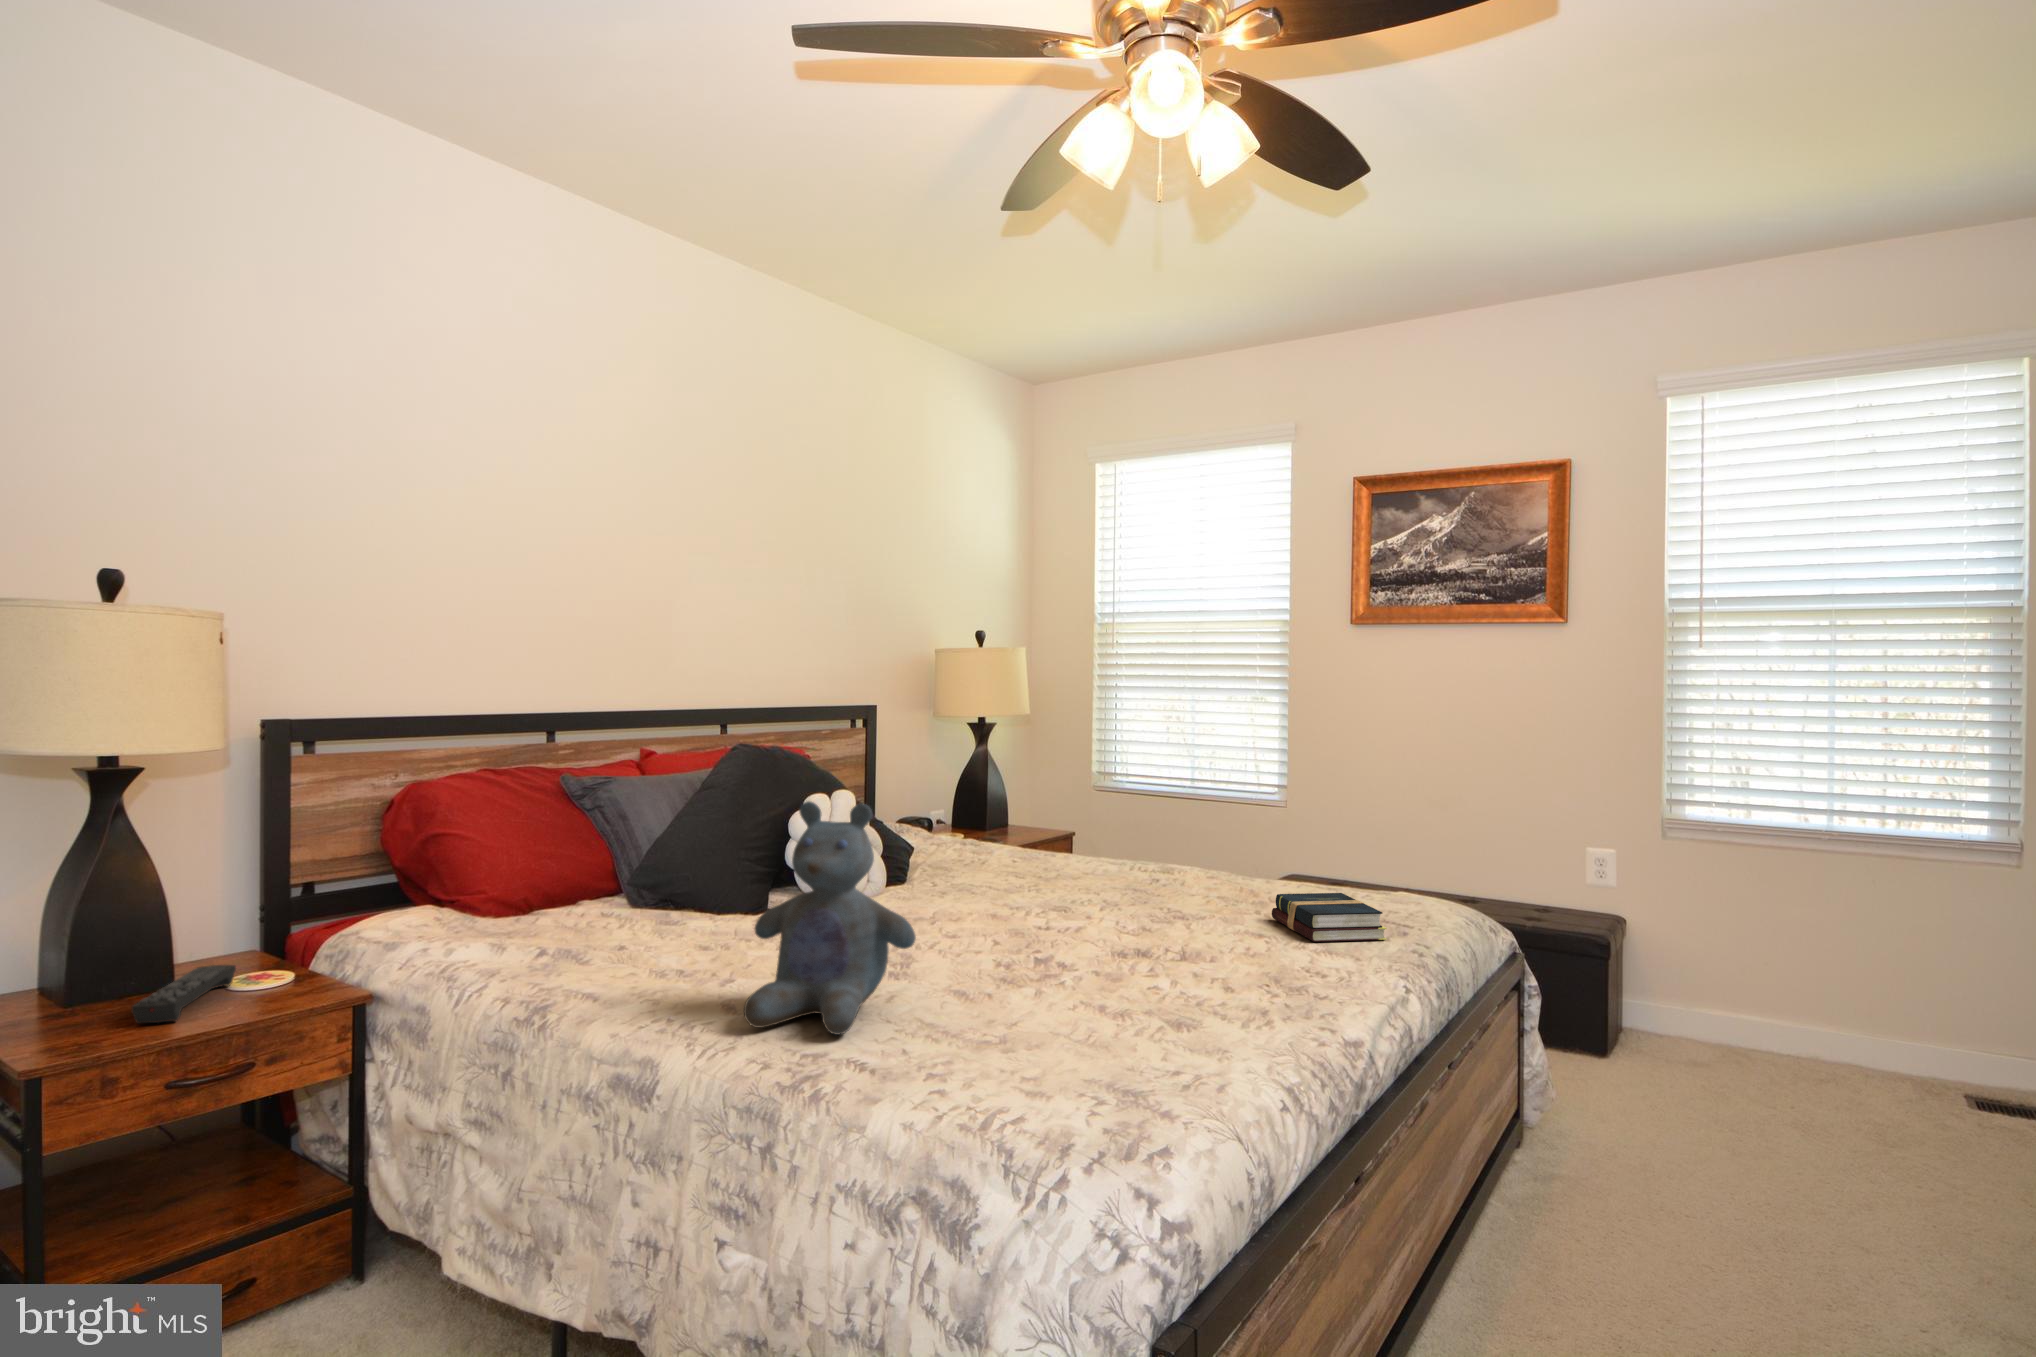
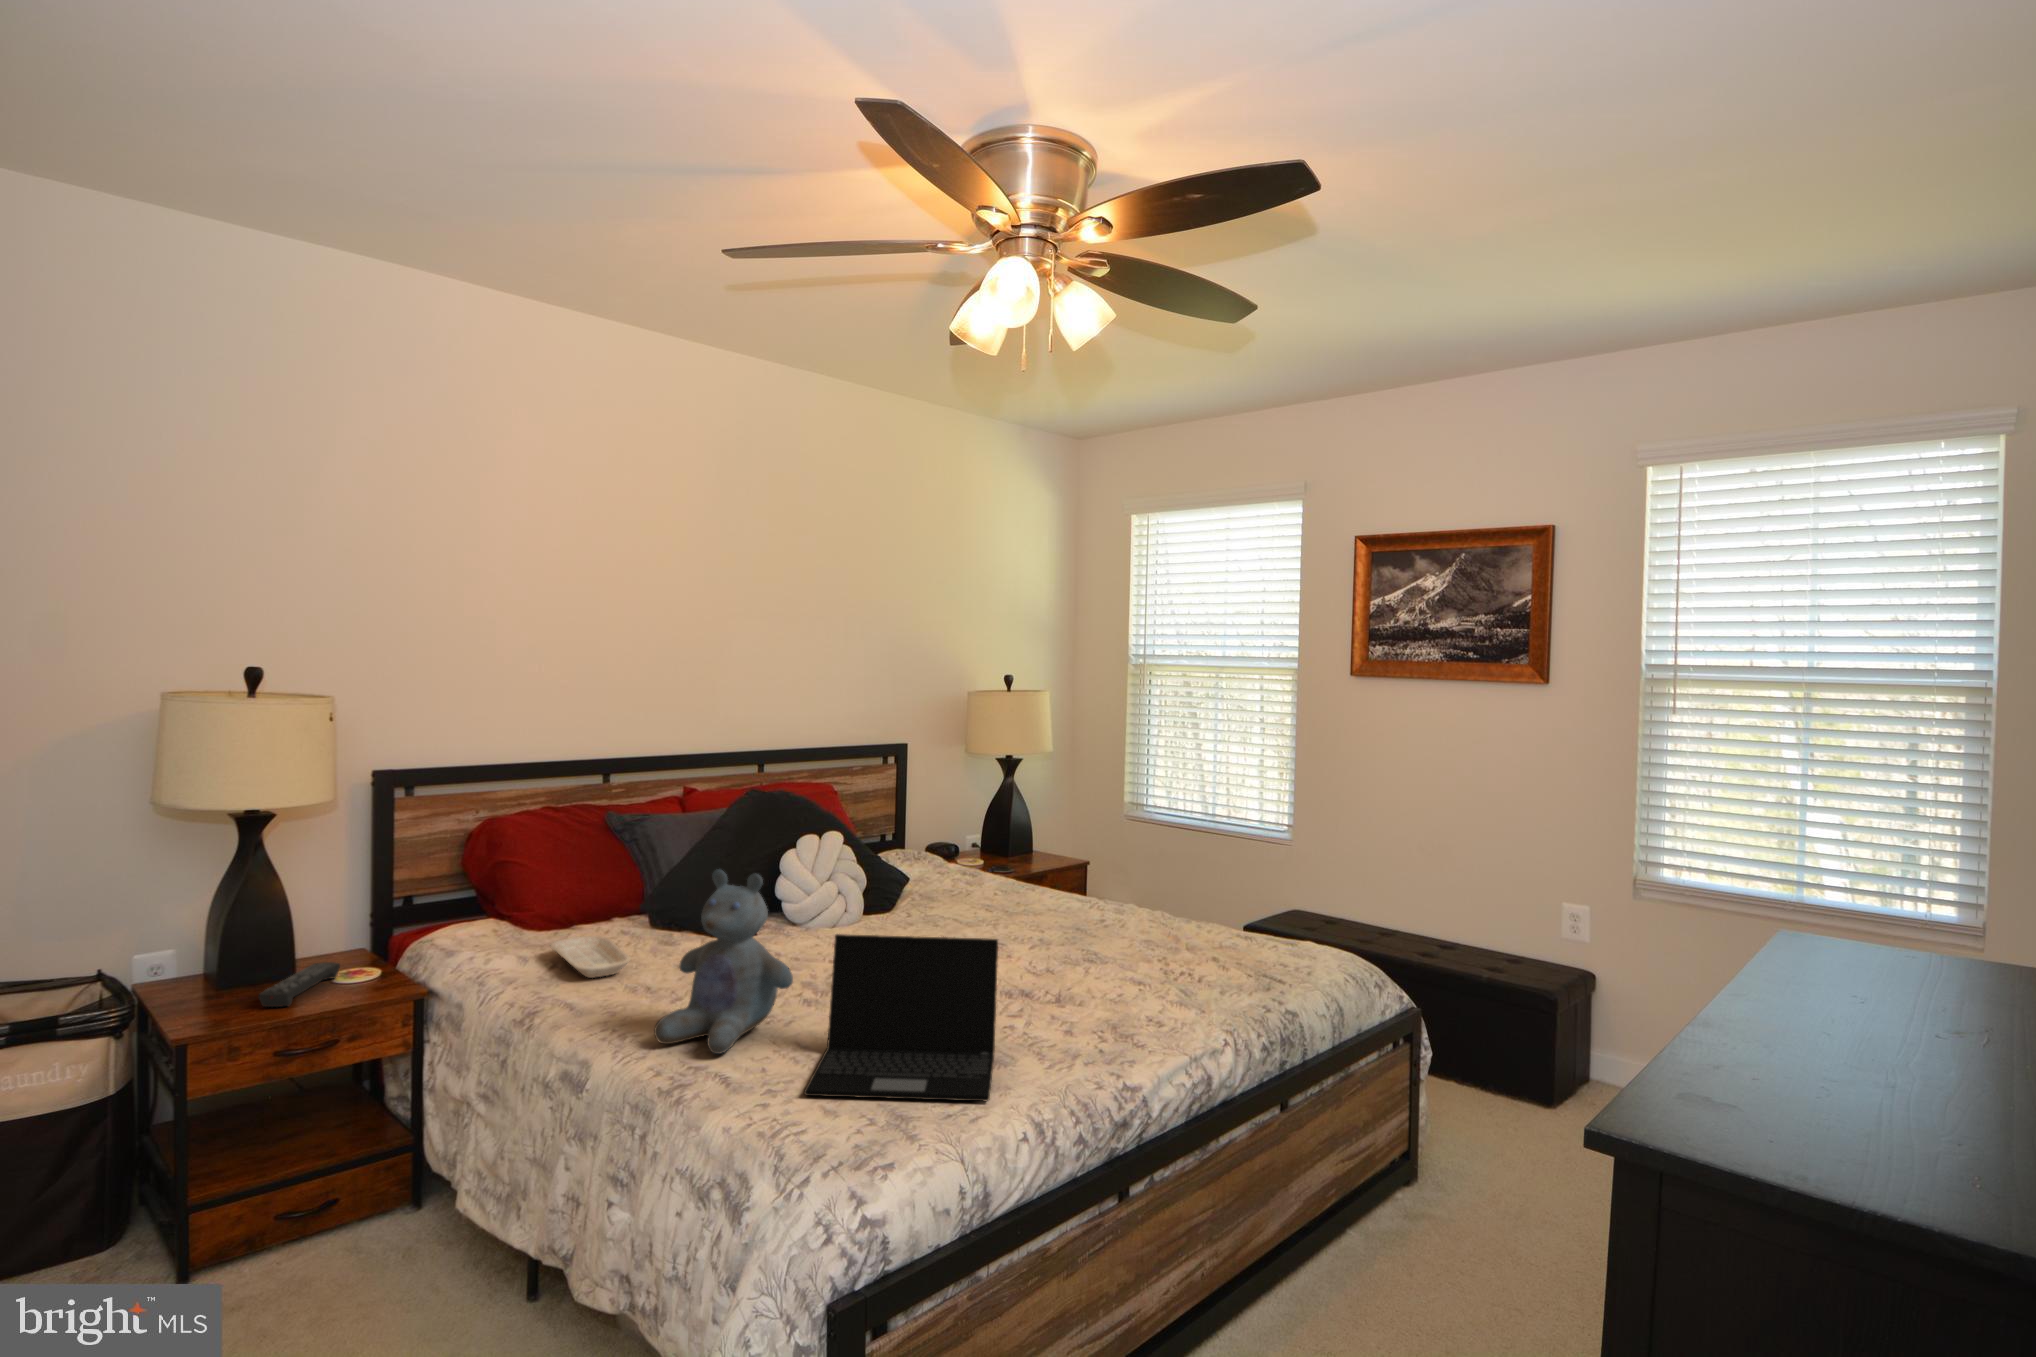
laptop: none [972,872,1226,1075] -> present [804,934,998,1101]
hardback book: present [1272,893,1387,942] -> none [1162,947,1244,995]
tray: none [531,915,651,962] -> present [550,936,631,978]

